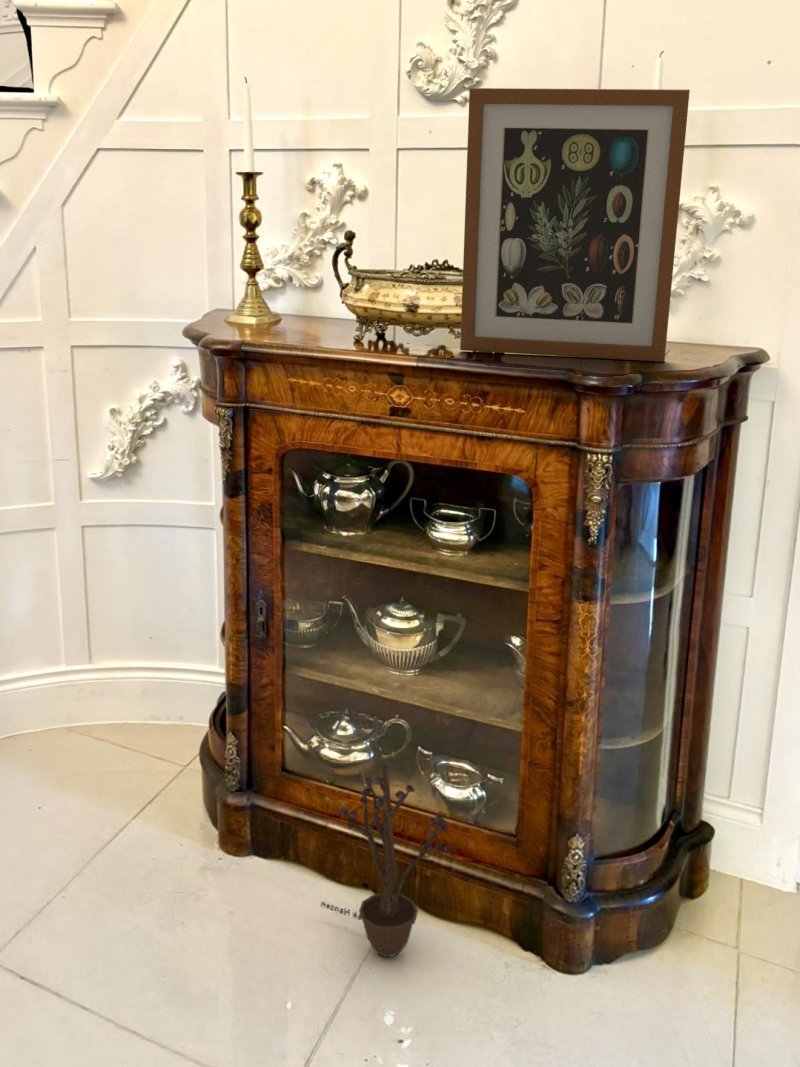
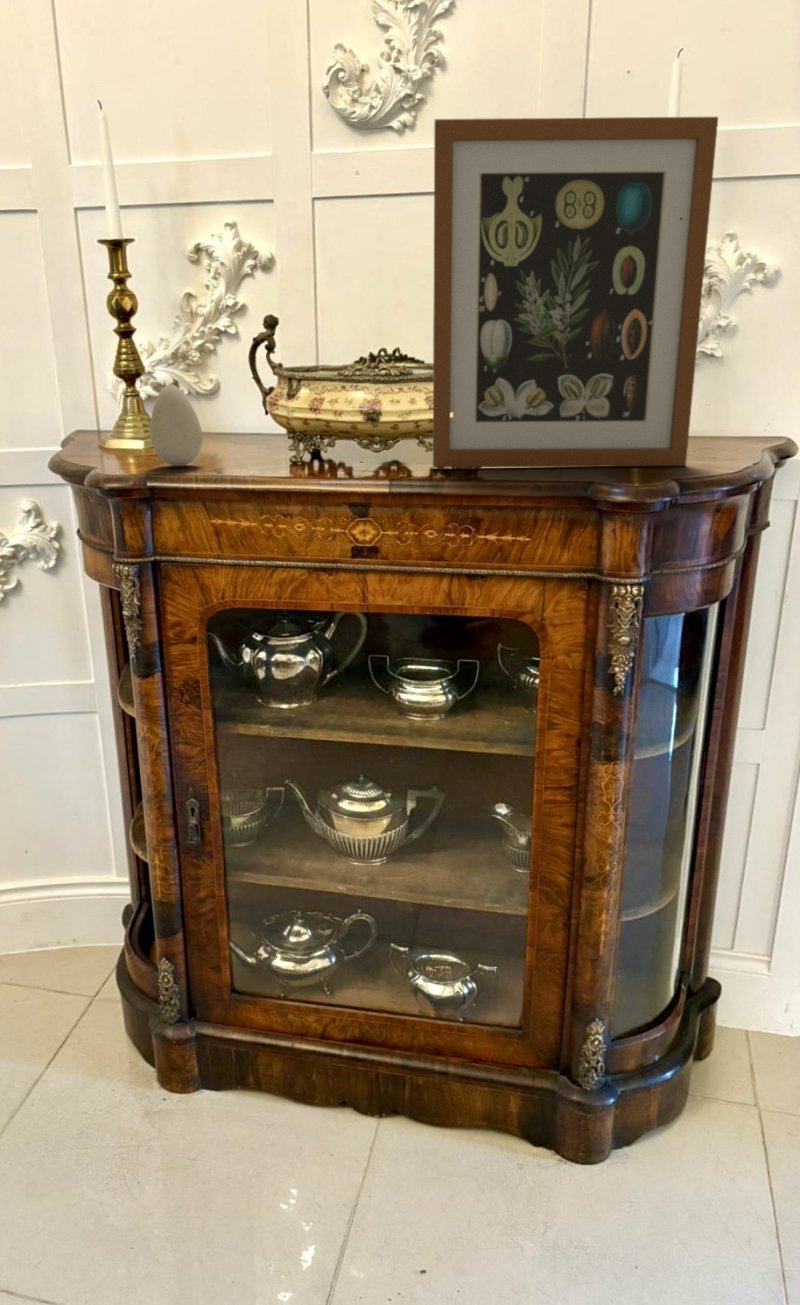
decorative egg: none [253,275,293,337] -> present [150,385,202,466]
decorative plant: present [321,764,451,957] -> none [301,992,478,1213]

